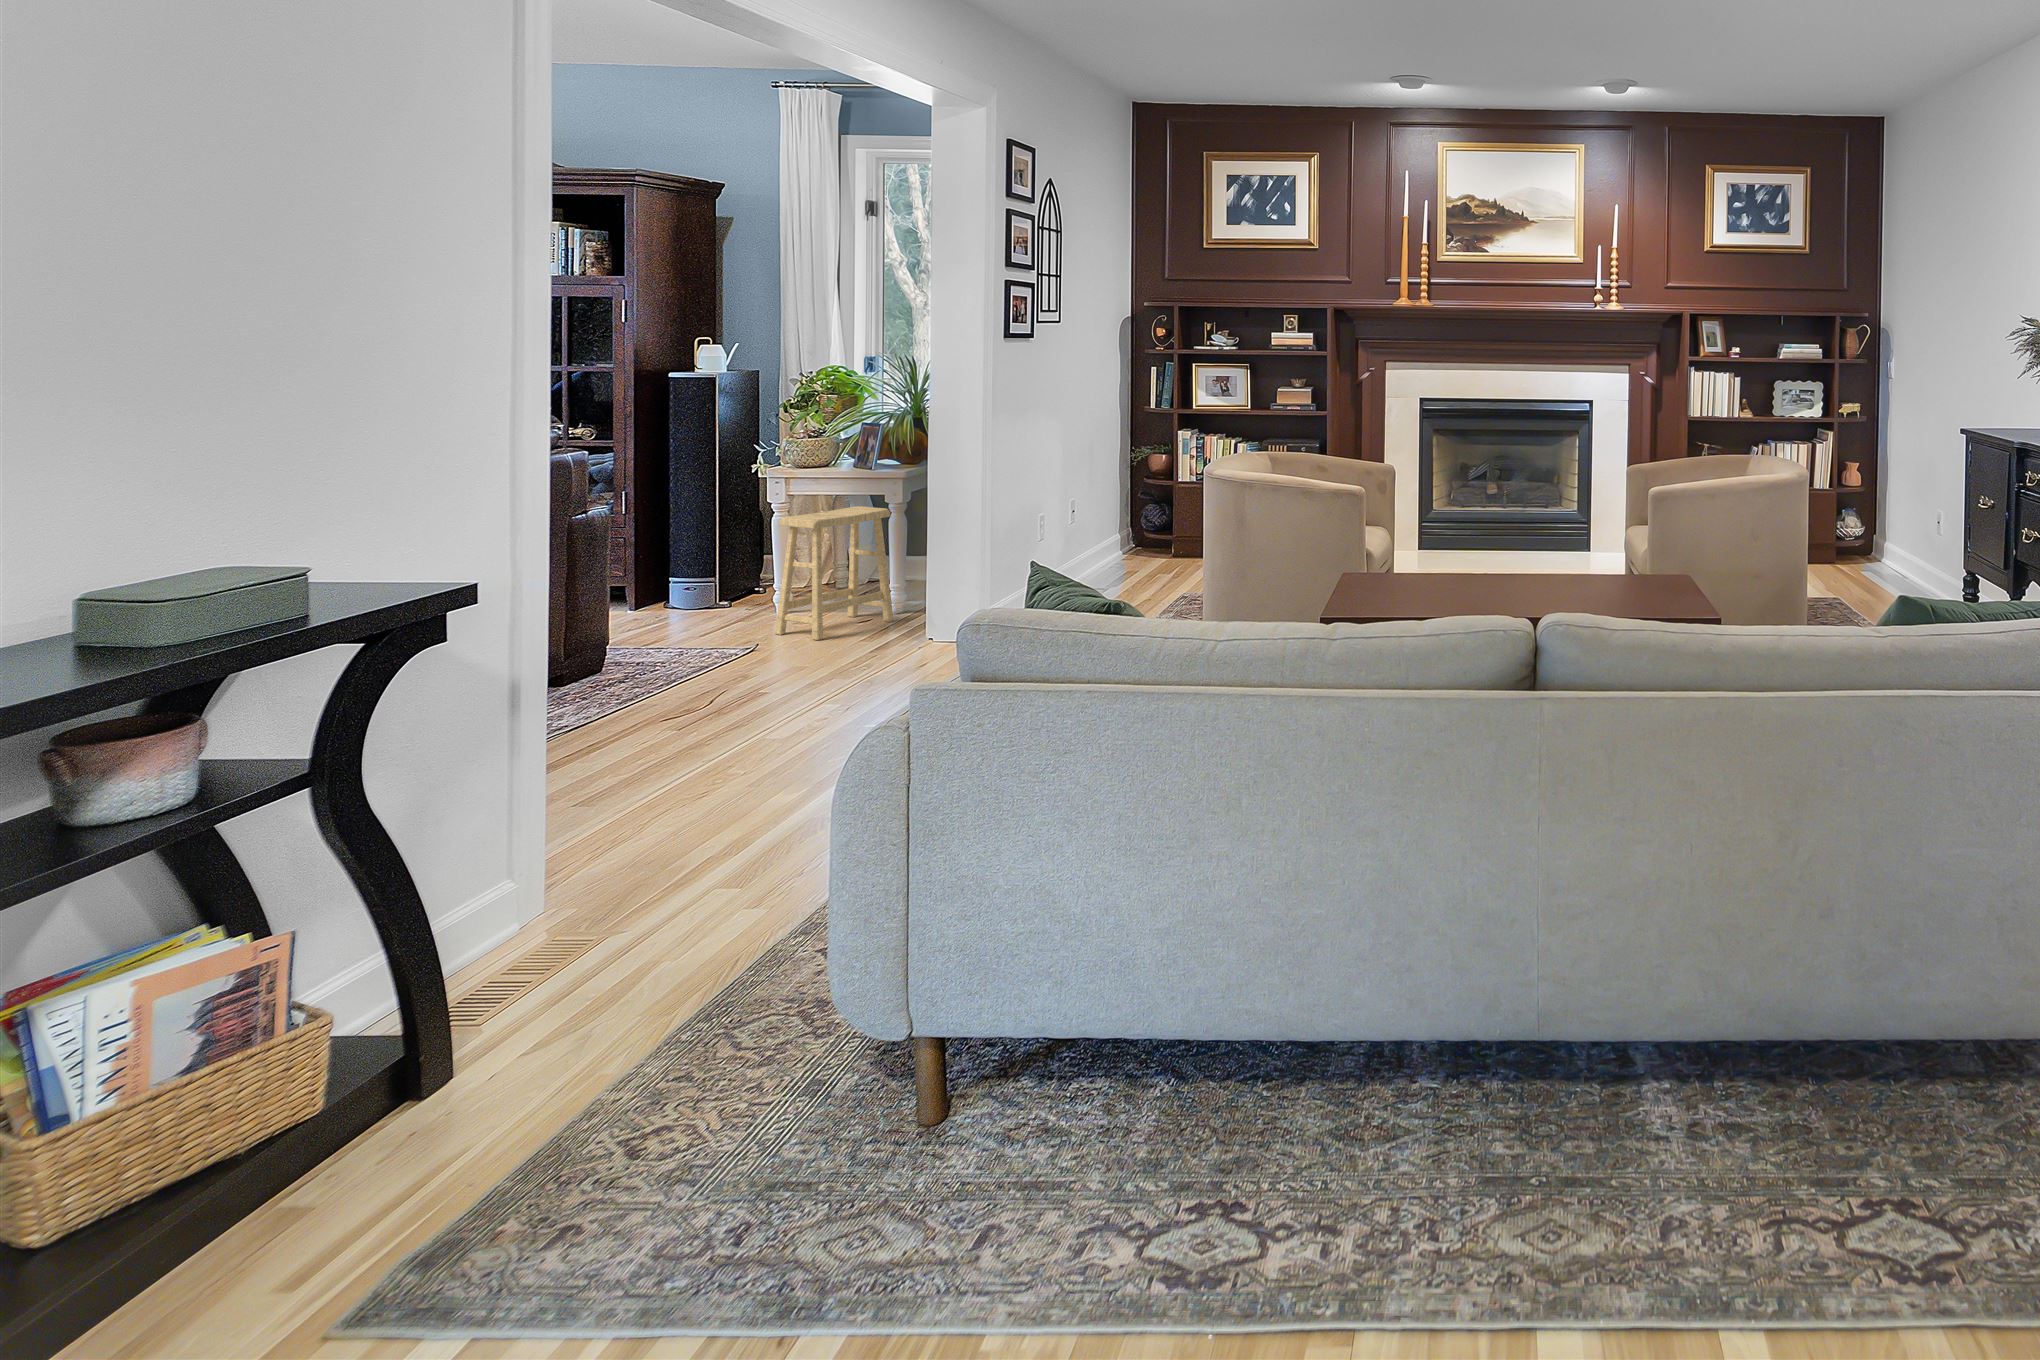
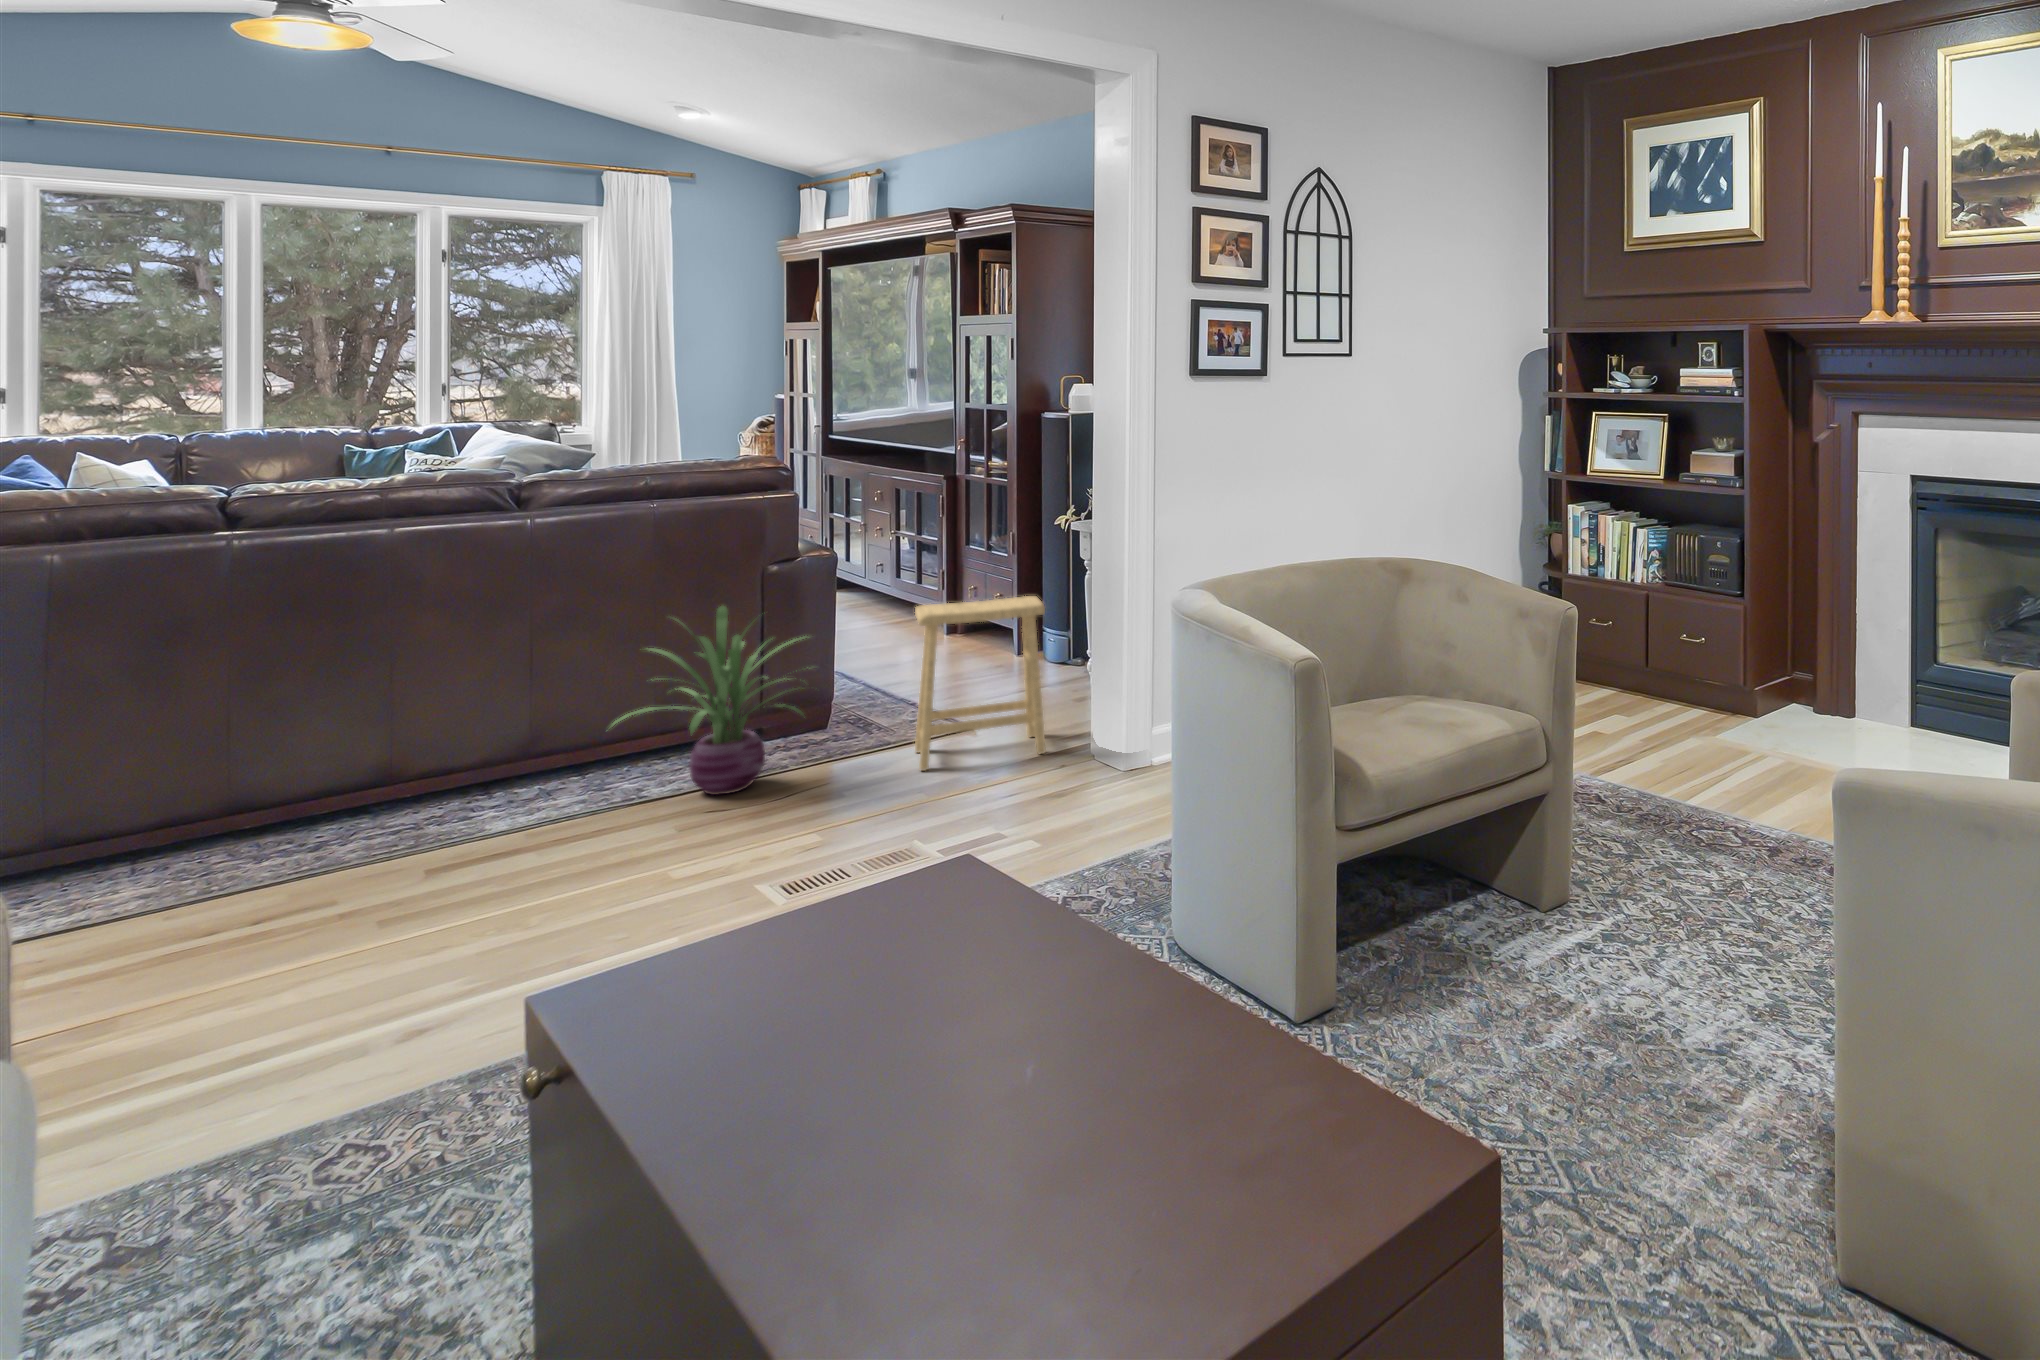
decorative plant: none [566,523,760,673] -> present [613,606,805,795]

